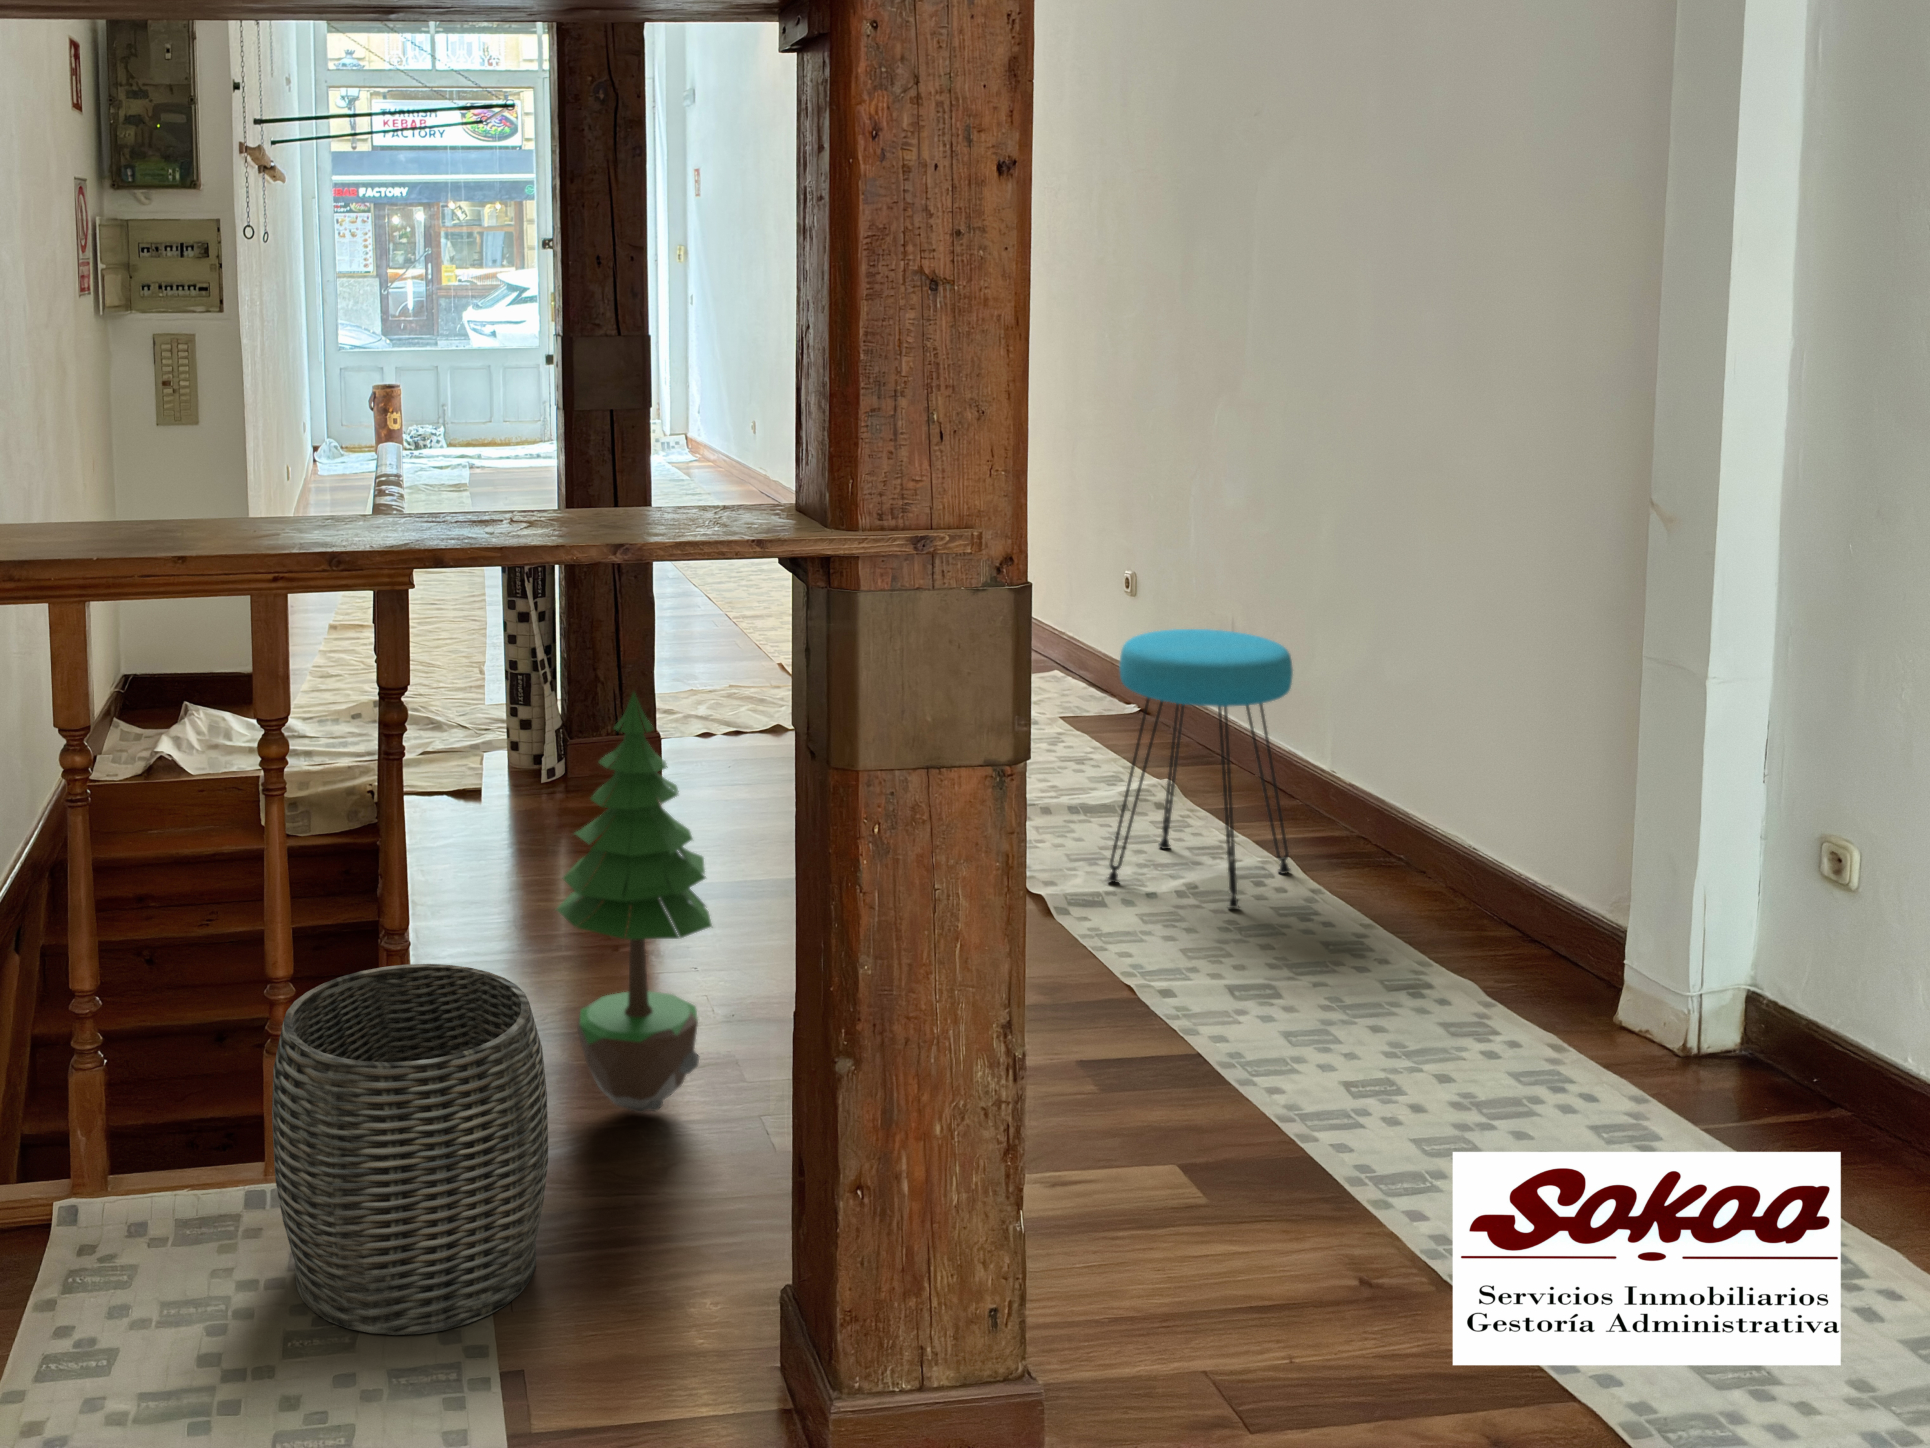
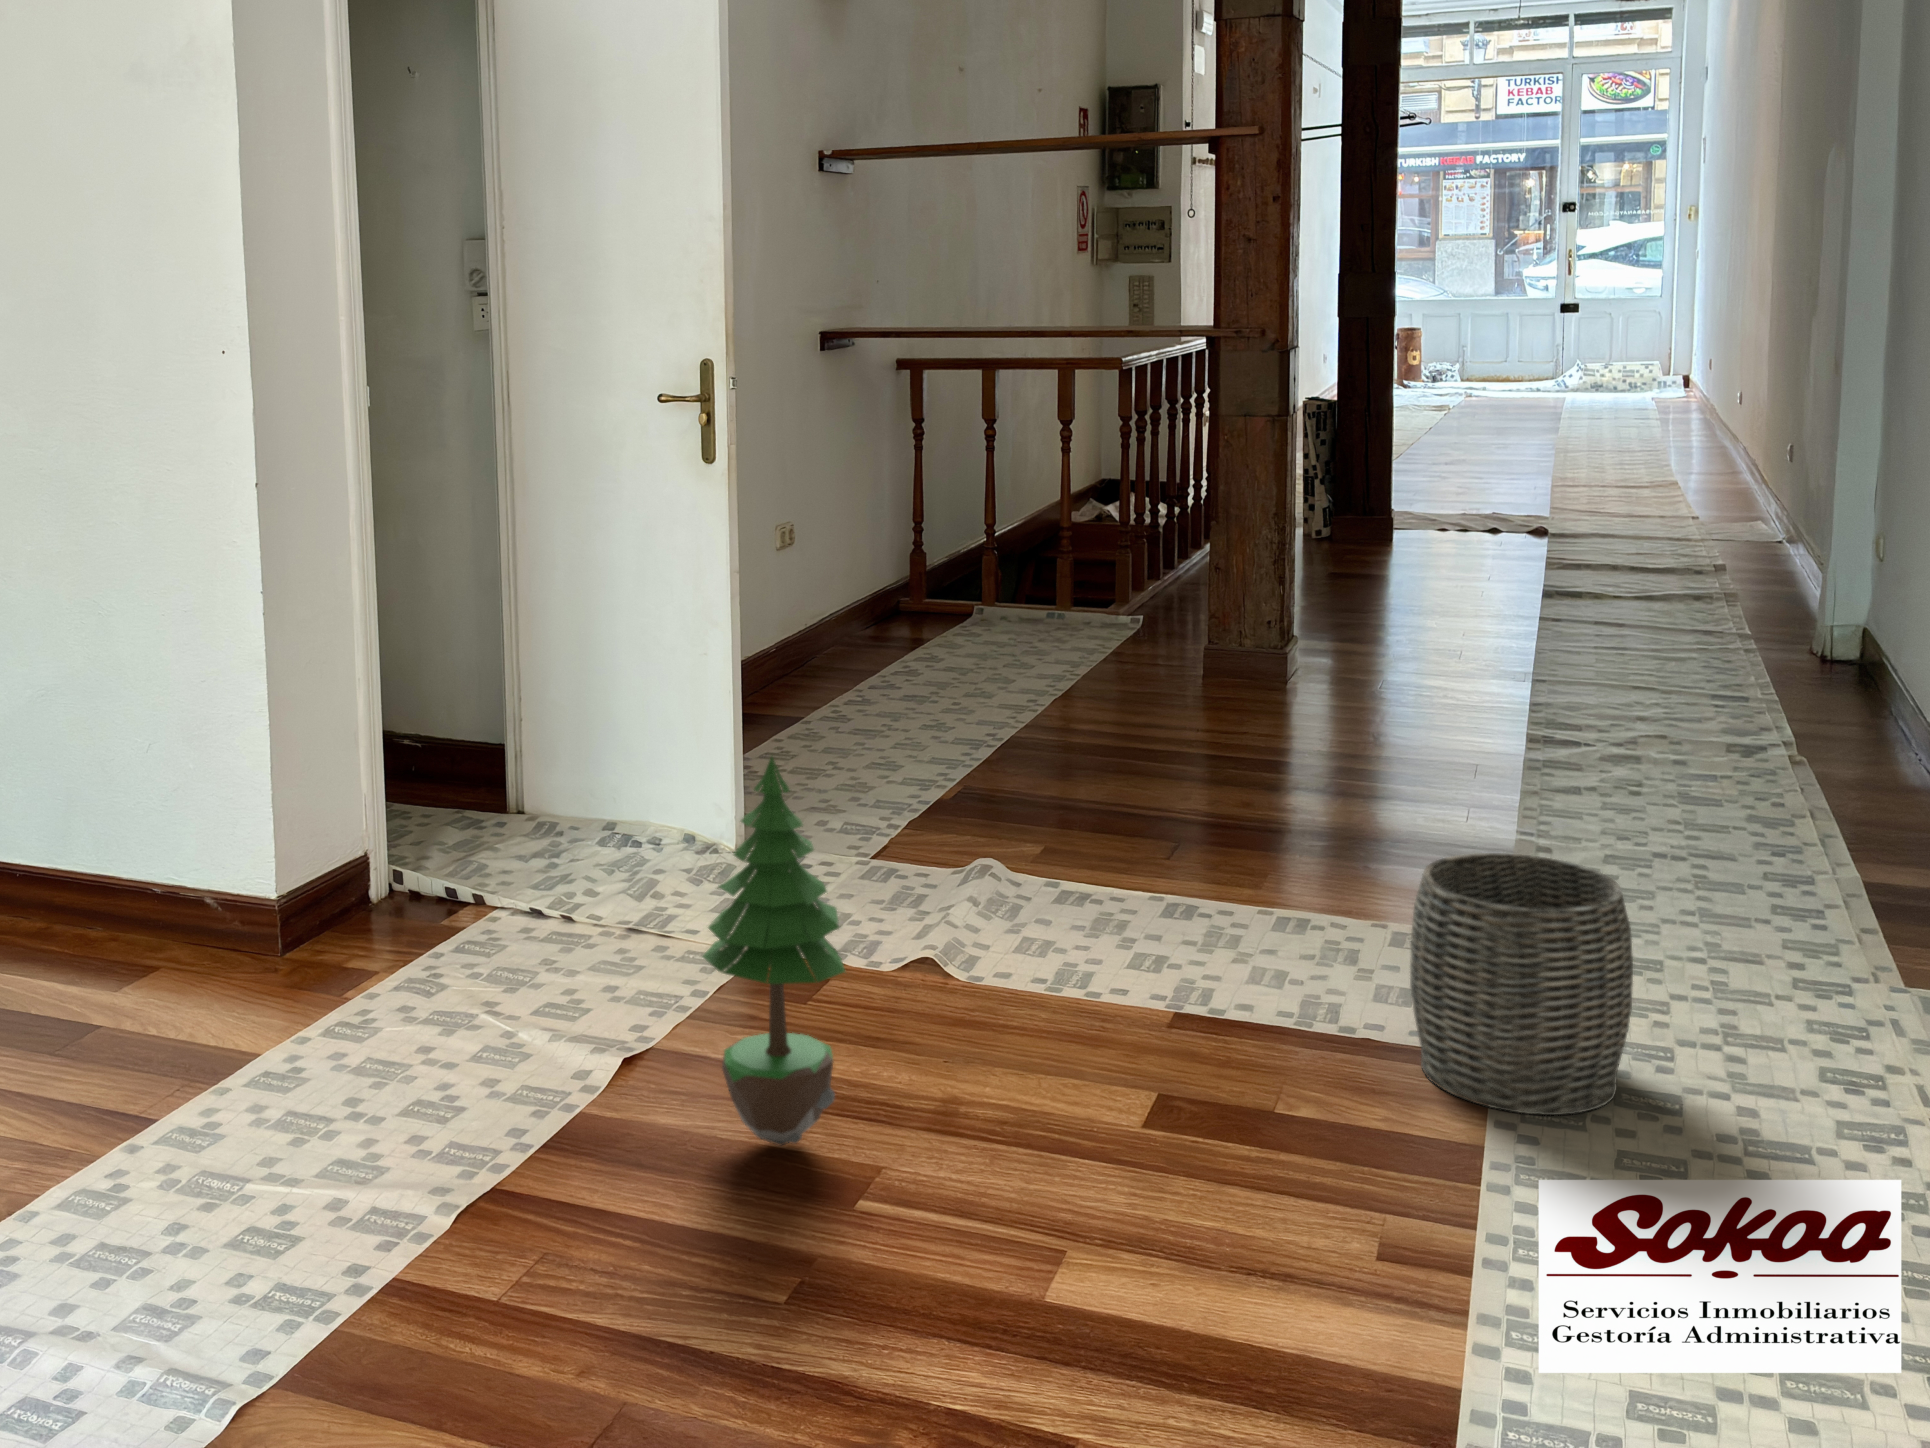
stool: present [1107,629,1293,908] -> none [1207,693,1382,955]
woven basket: present [272,964,548,1335] -> present [1410,853,1633,1115]

